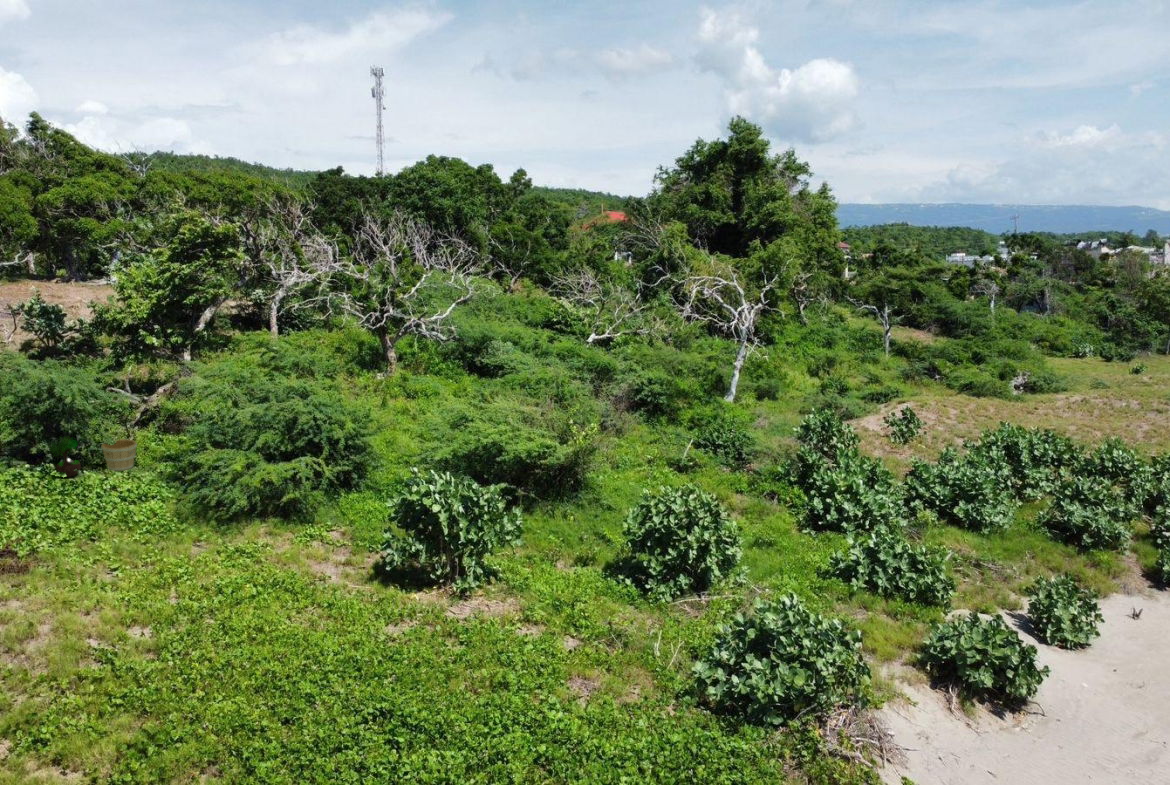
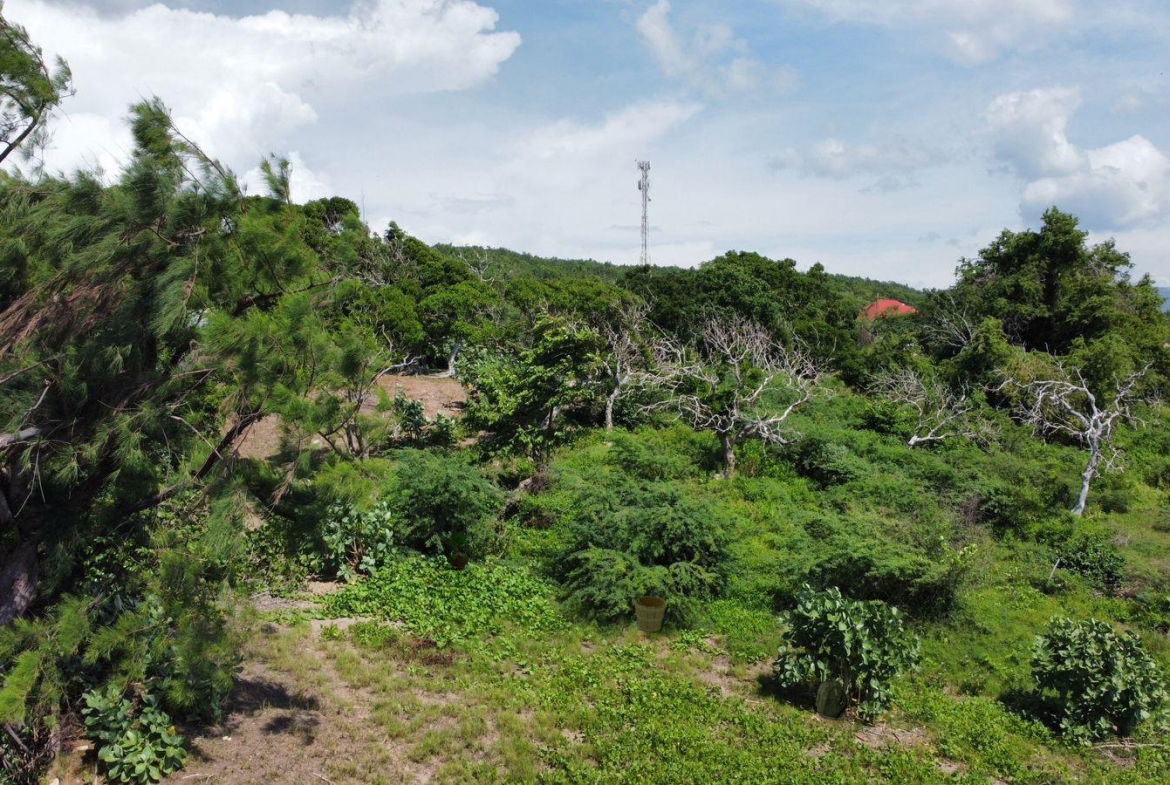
wooden bucket: present [101,439,137,471] -> present [634,596,666,632]
backpack: none [413,560,444,599] -> present [815,679,848,720]

